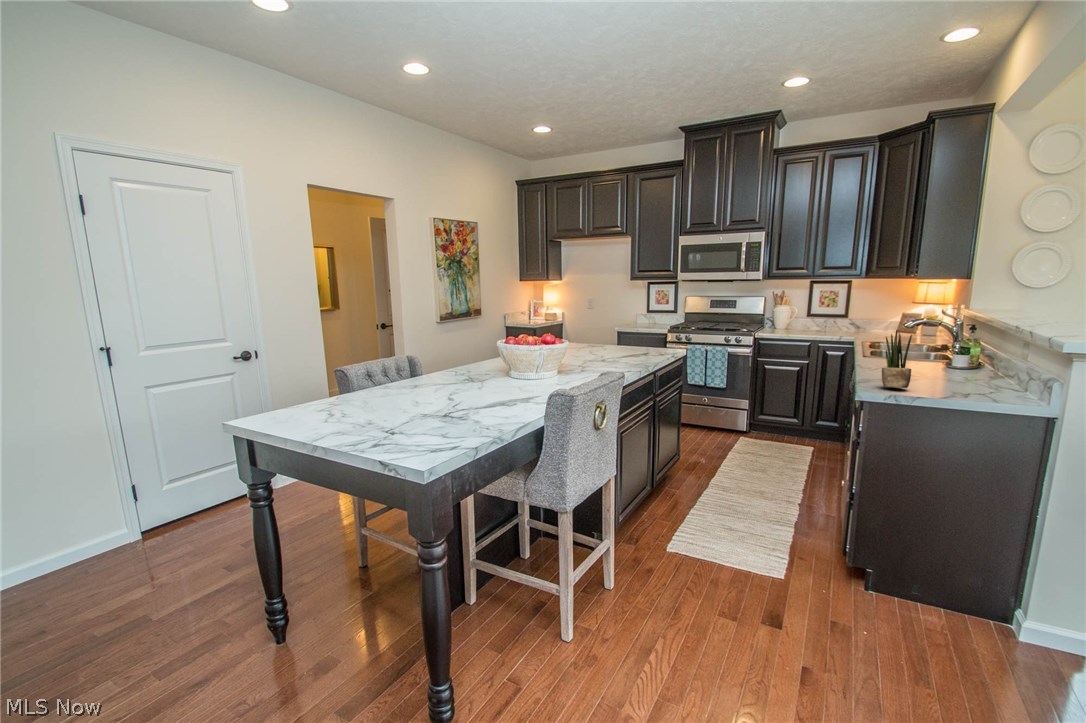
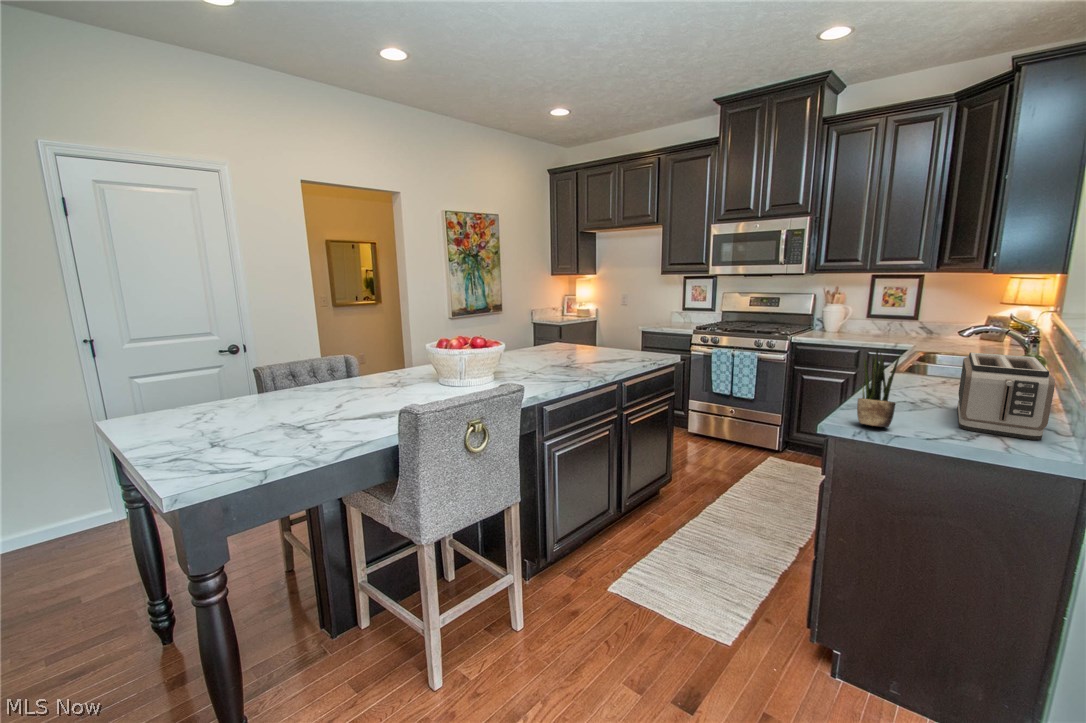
toaster: none [933,333,1015,391] -> present [957,353,1055,440]

